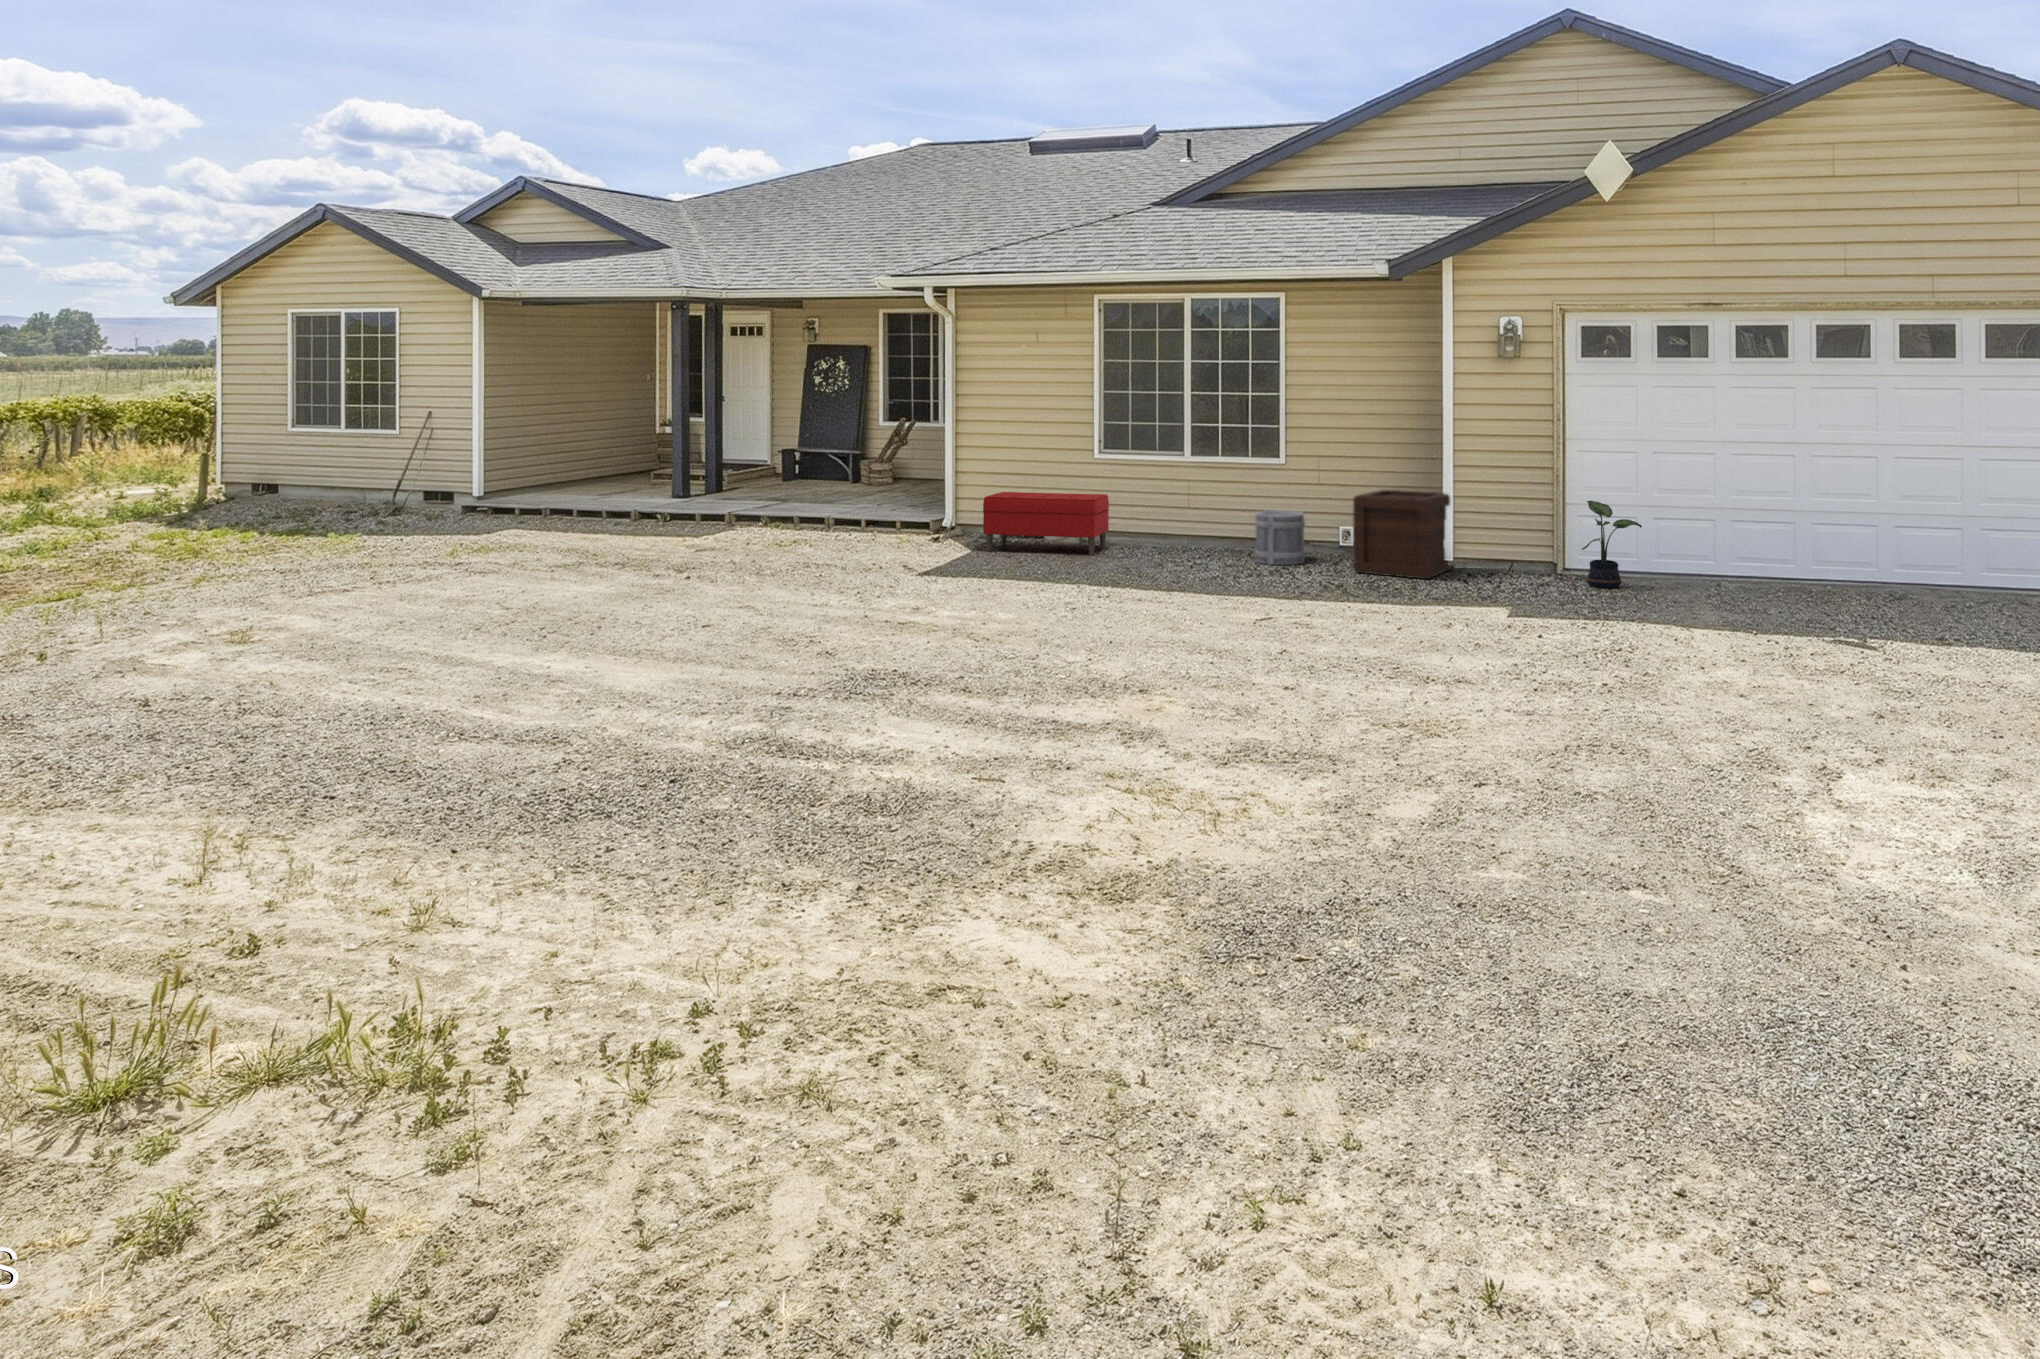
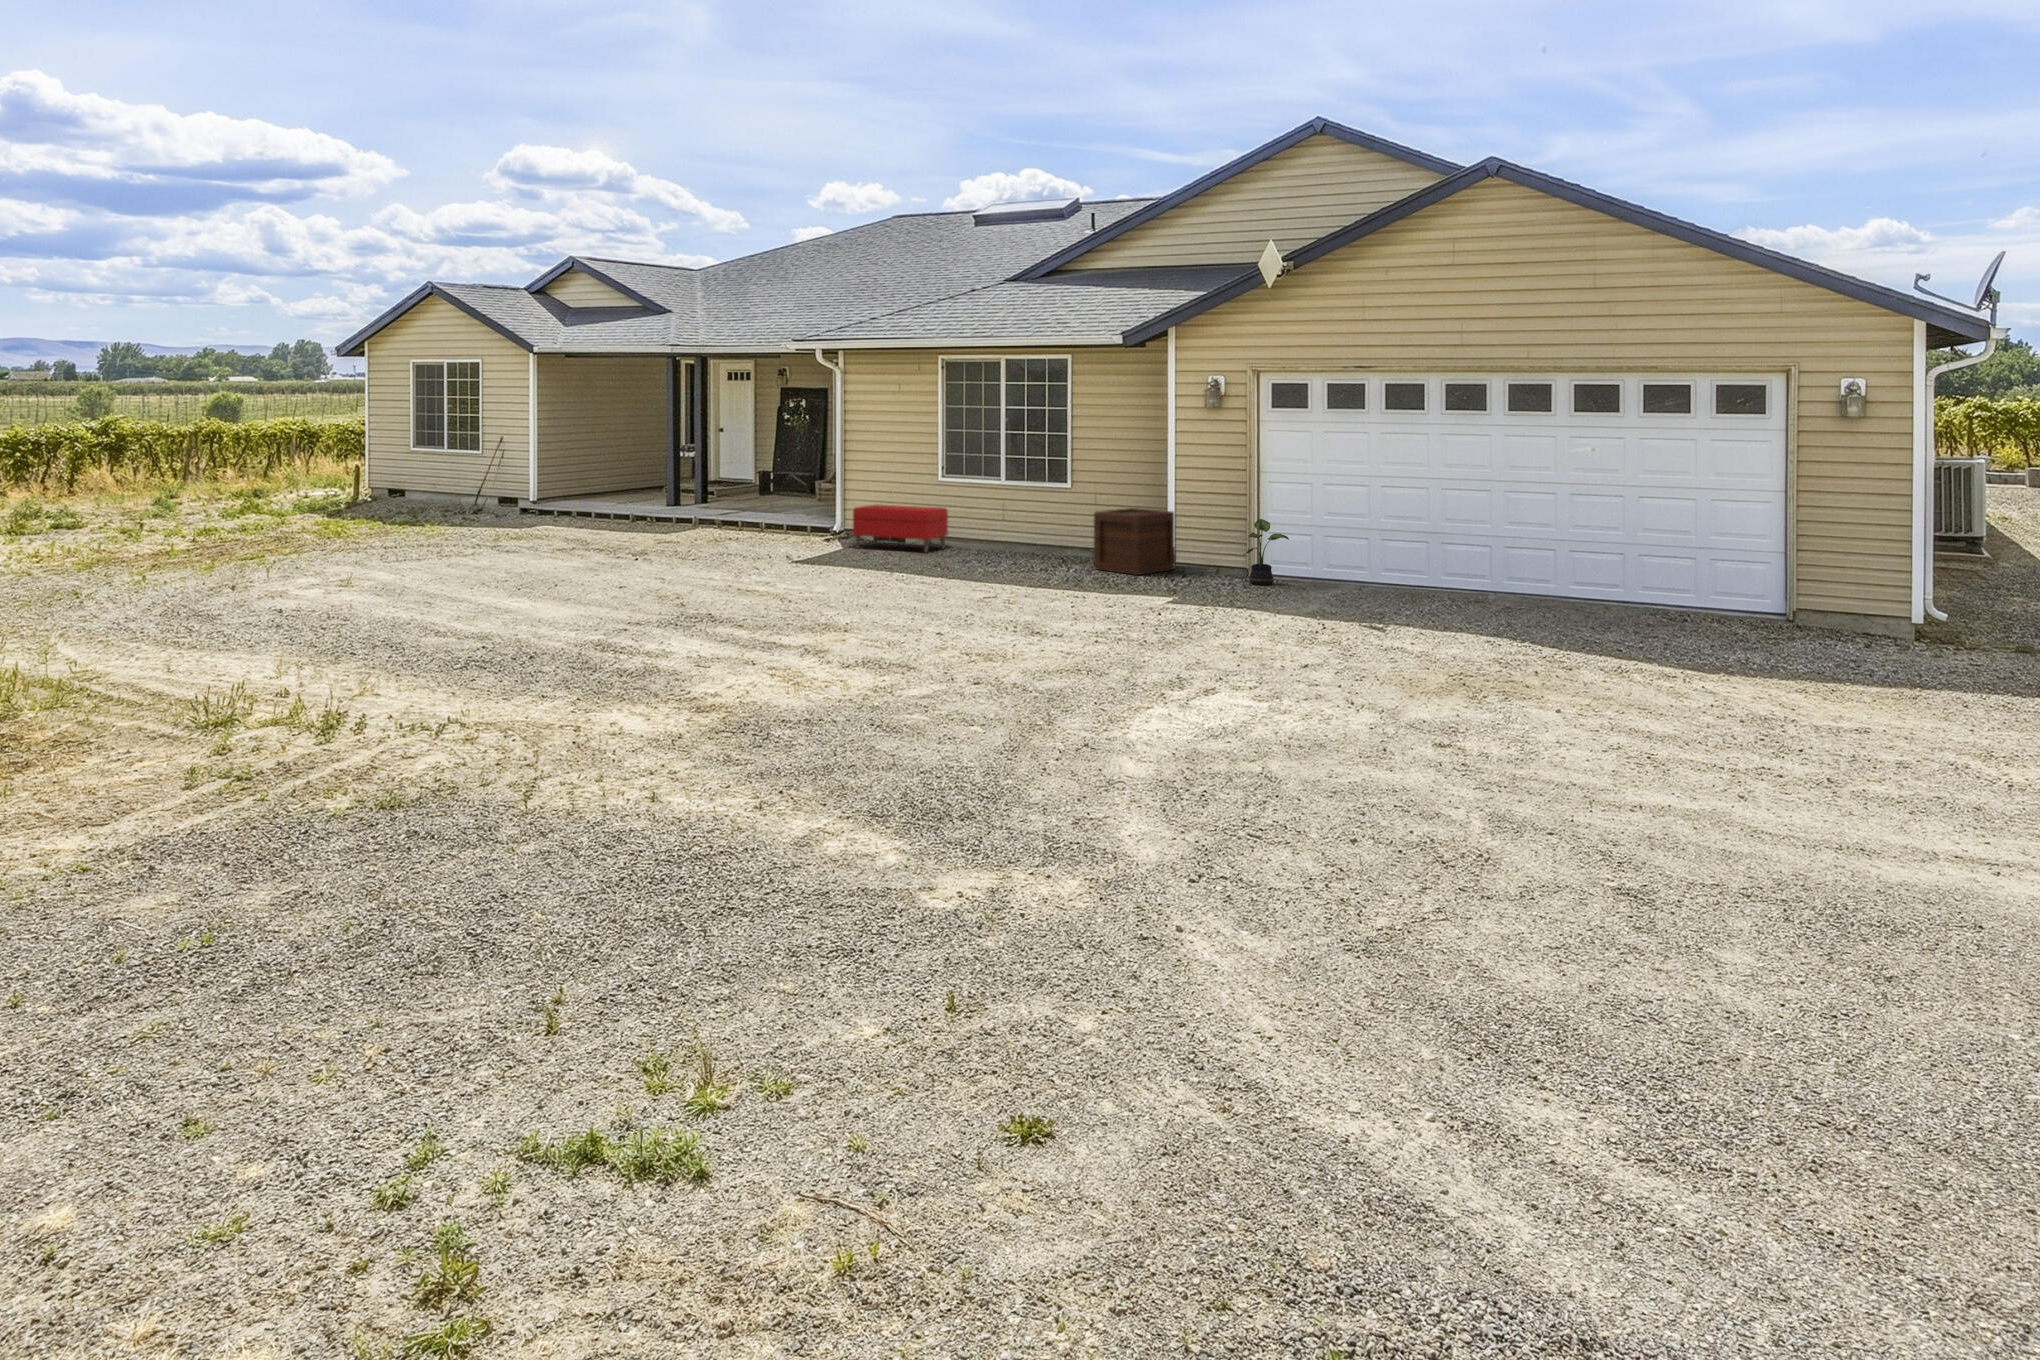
bucket: present [1255,510,1305,565] -> none [1037,522,1075,563]

